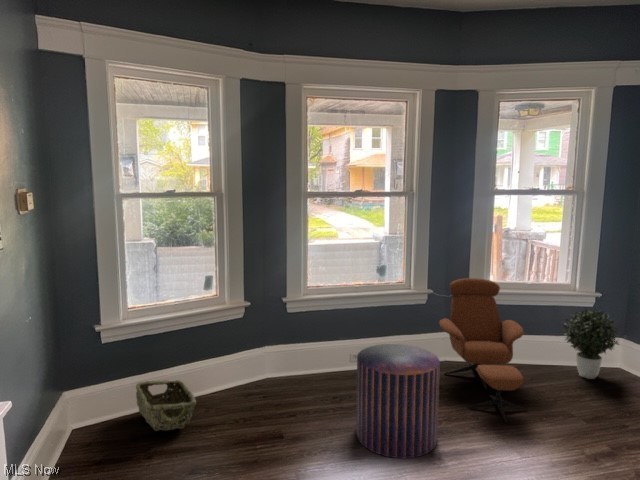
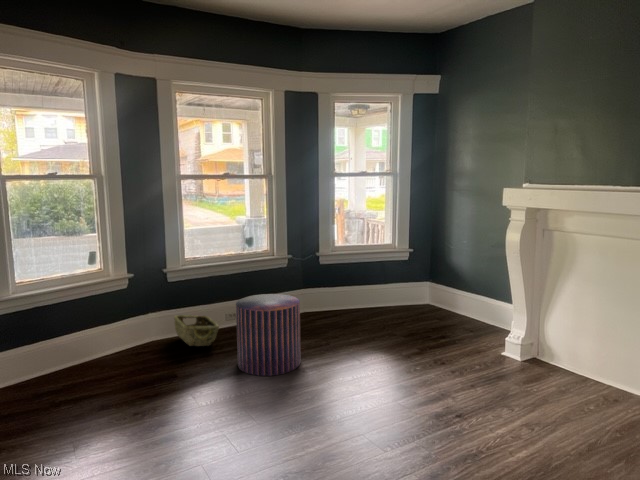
lounge chair: present [439,278,527,423] -> none [297,244,364,345]
potted plant: present [564,309,619,379] -> none [388,261,425,313]
woven basket: present [136,380,196,431] -> present [174,315,219,346]

